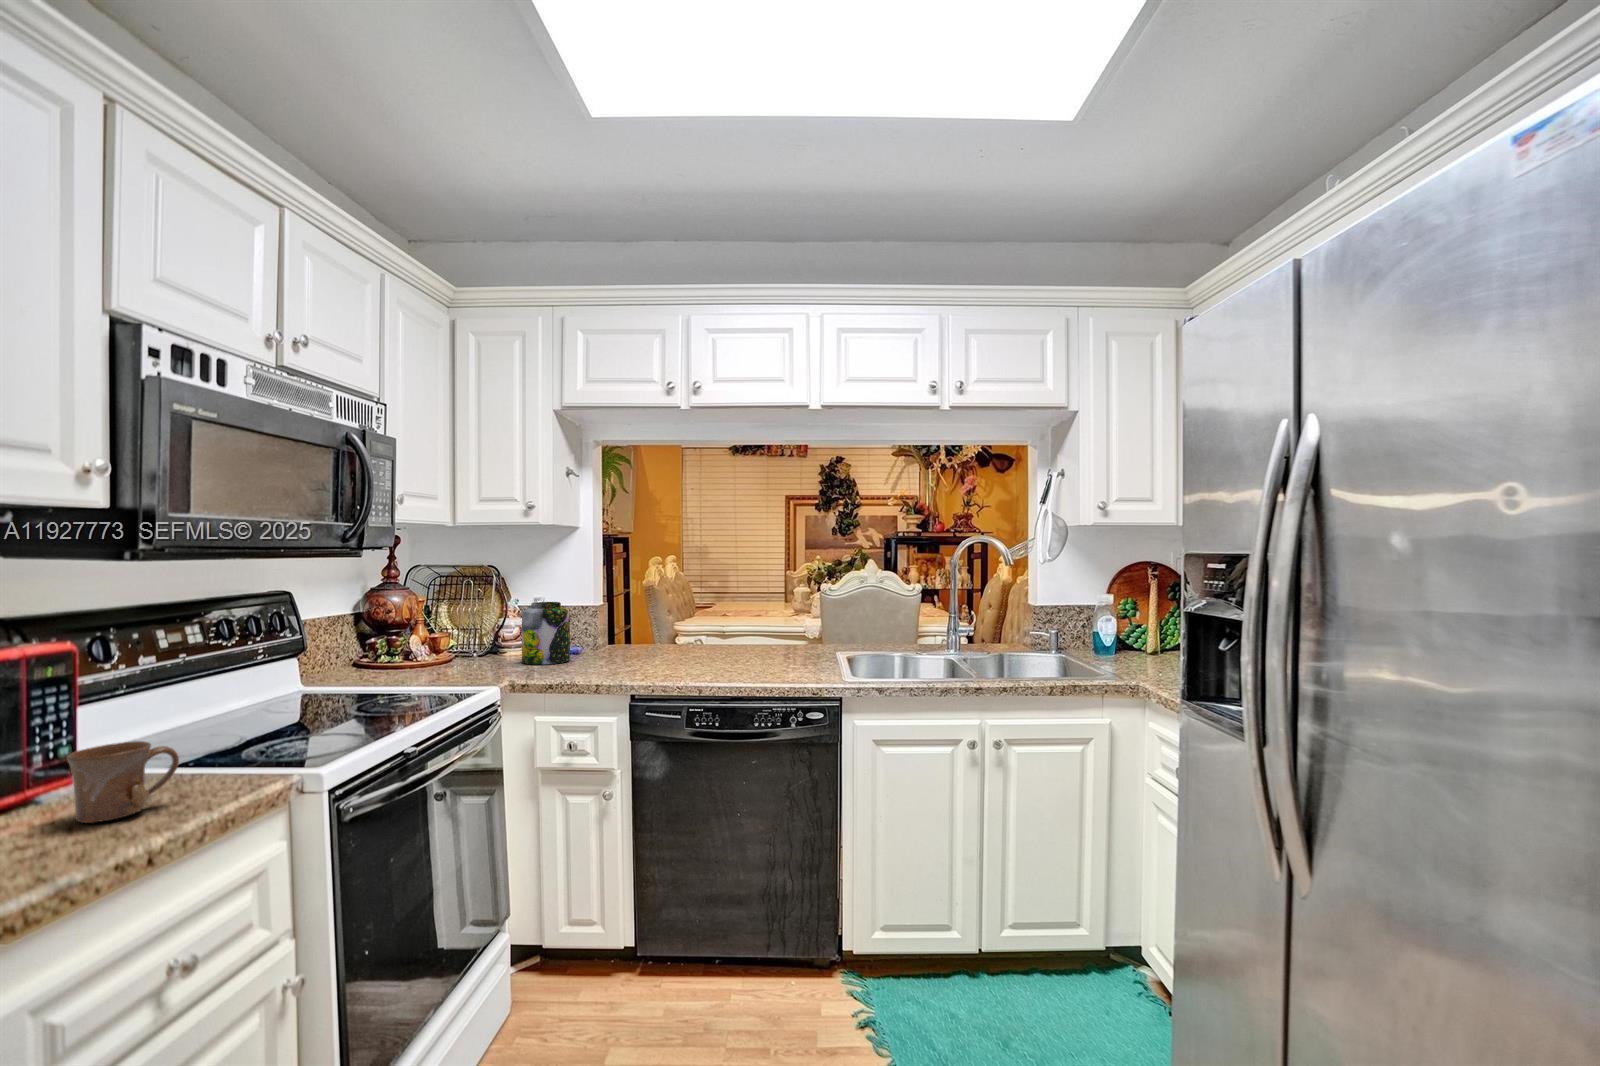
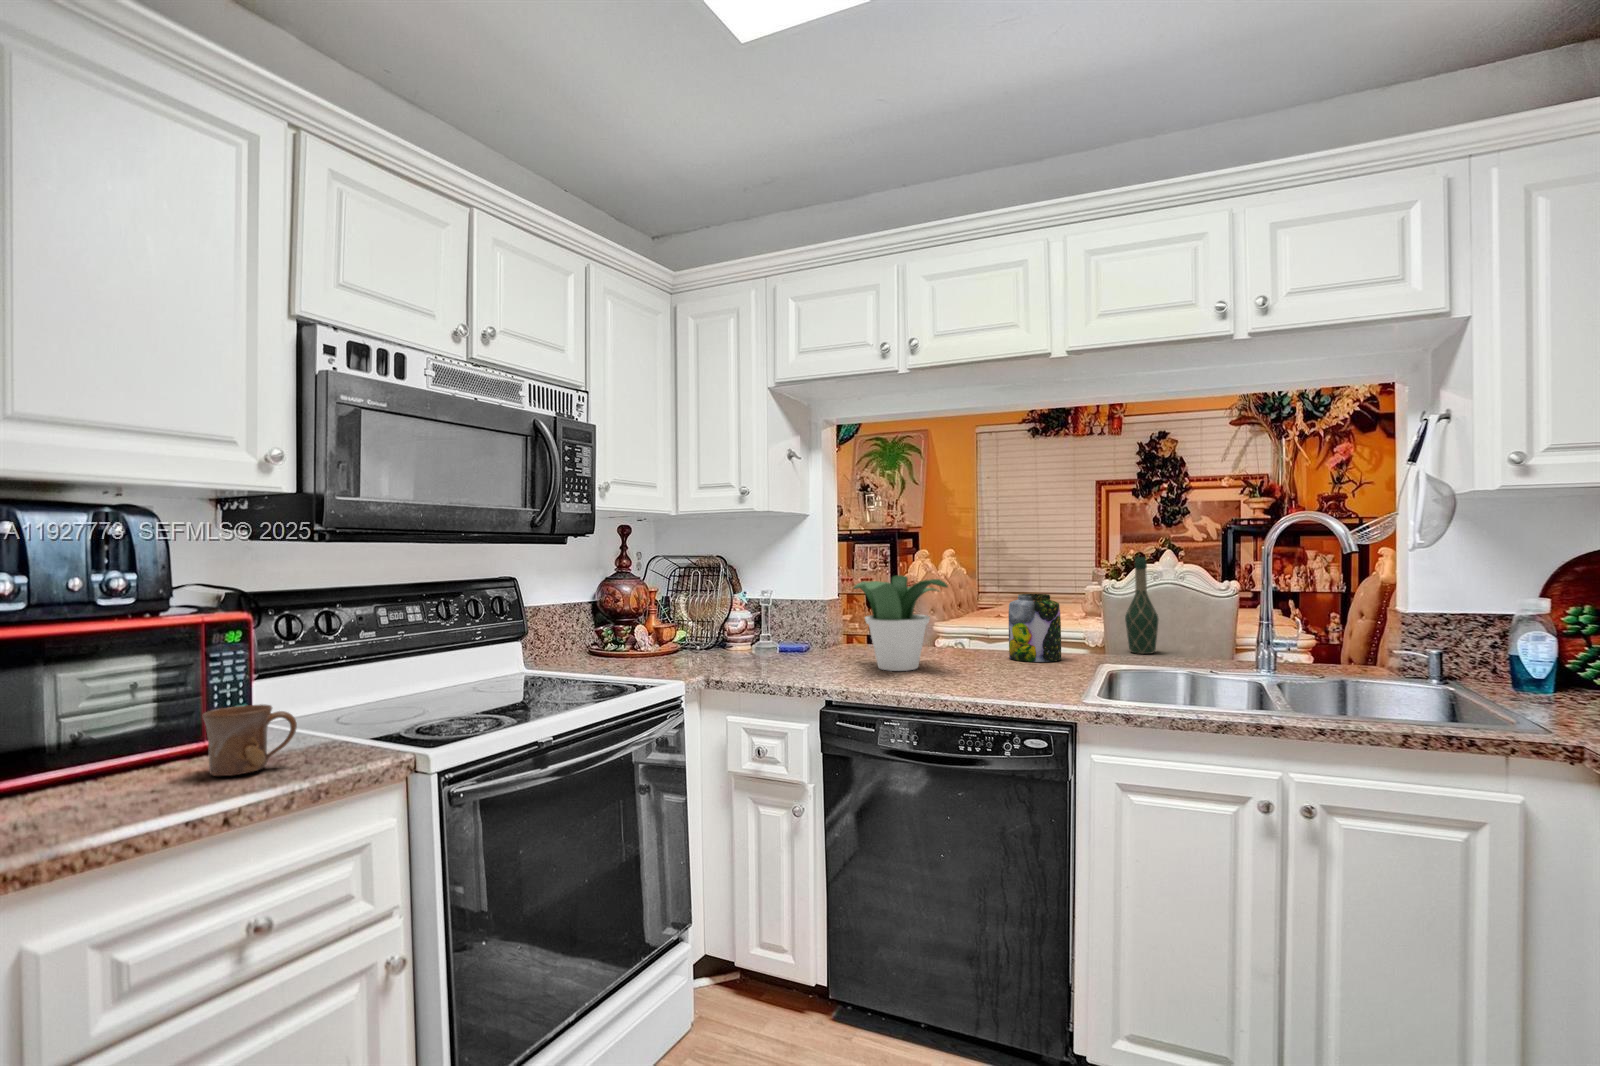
wine bottle: none [847,566,870,641] -> present [1125,557,1159,654]
potted plant: none [644,584,734,666] -> present [854,575,948,671]
jar: present [522,602,570,665] -> present [1009,594,1061,662]

